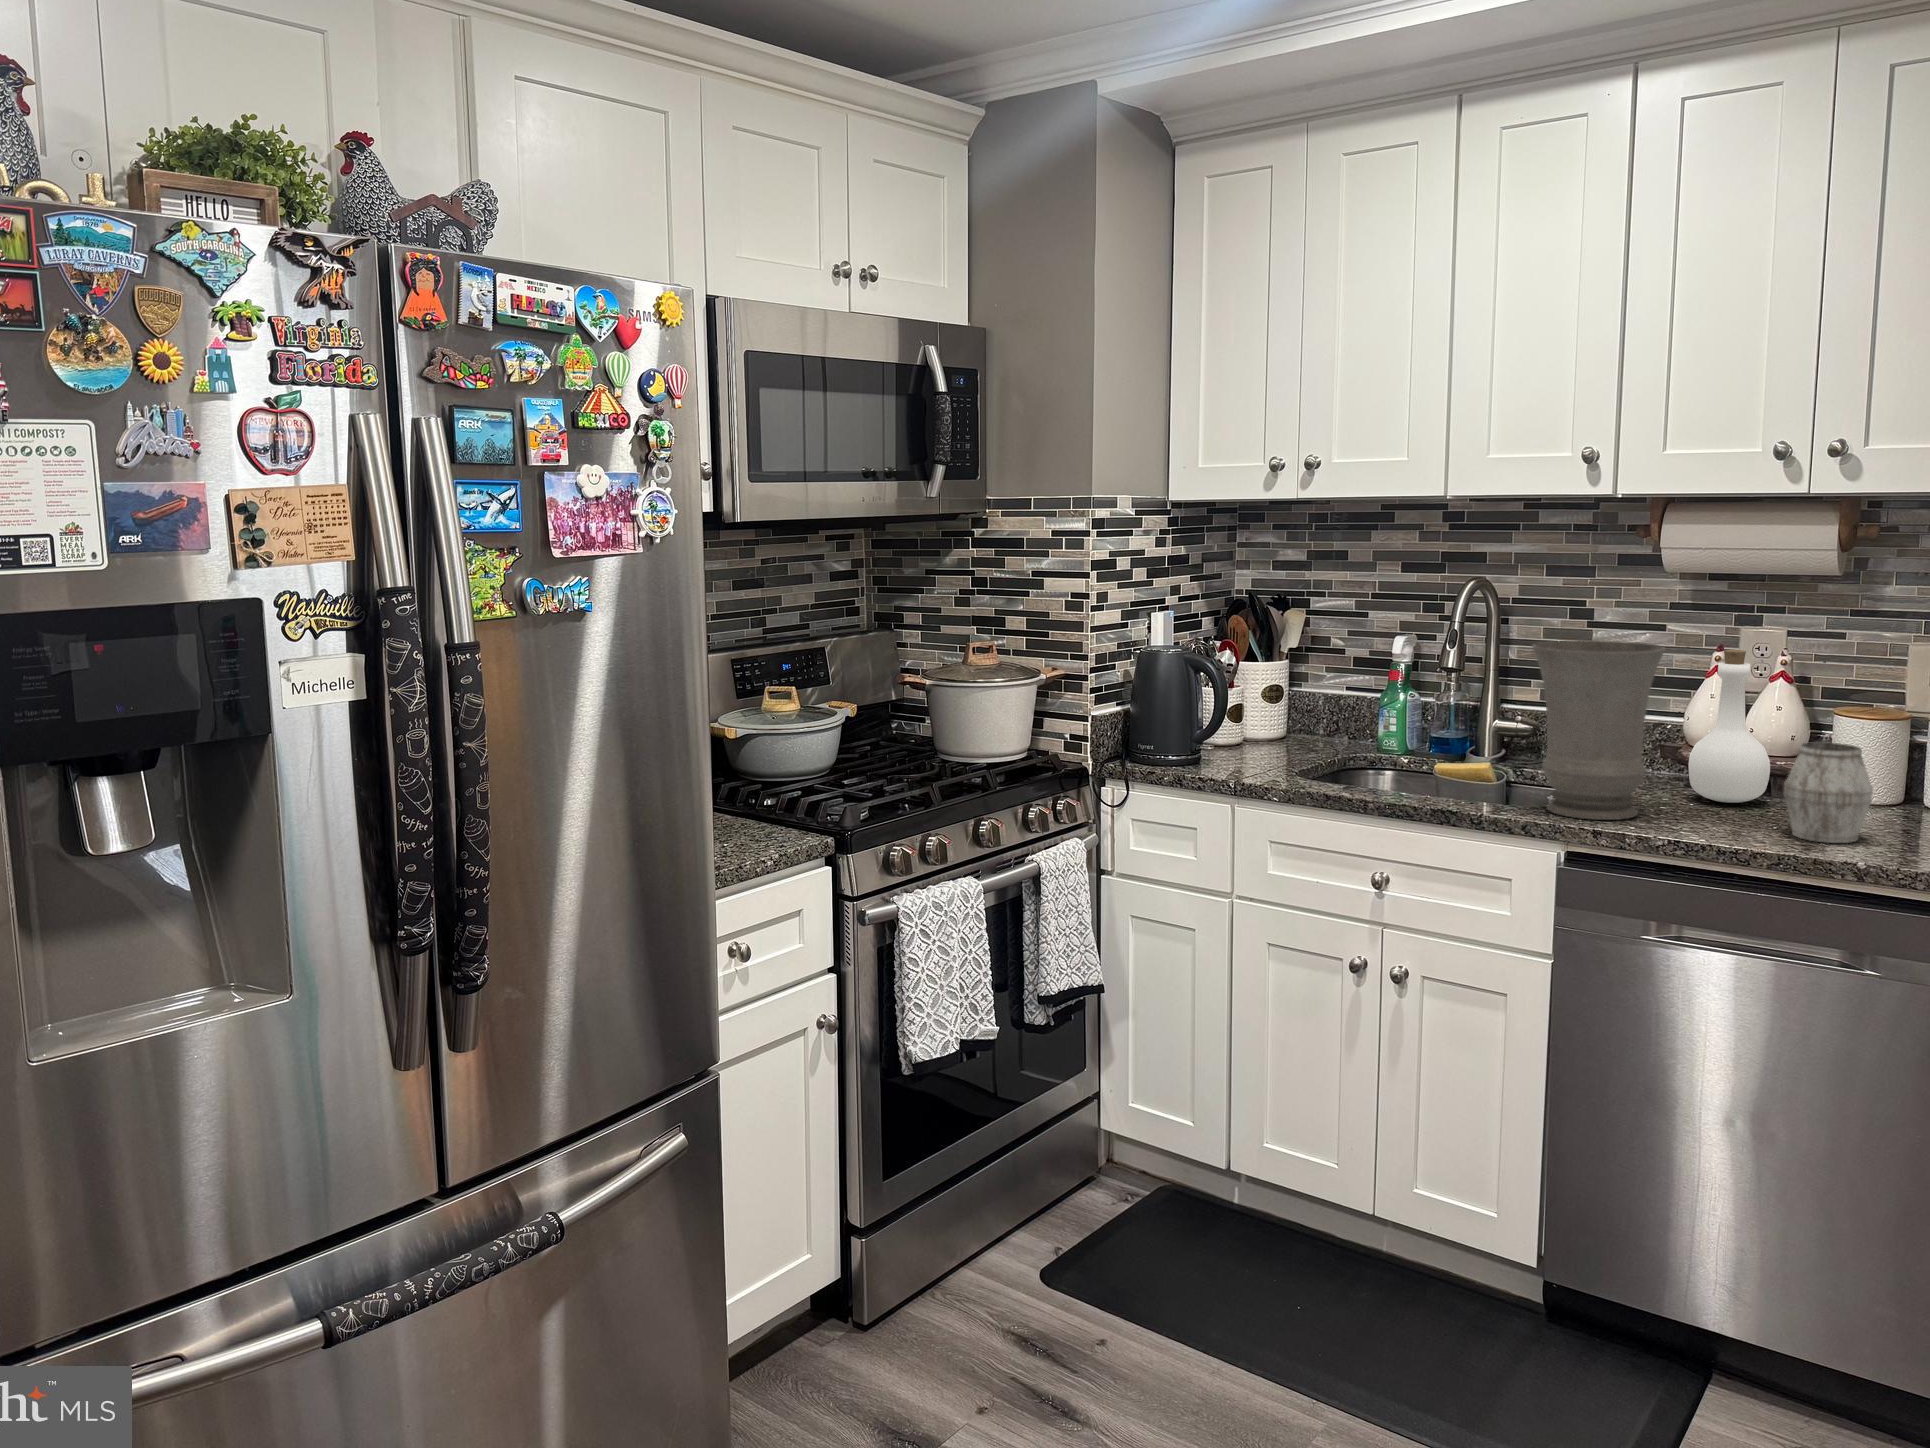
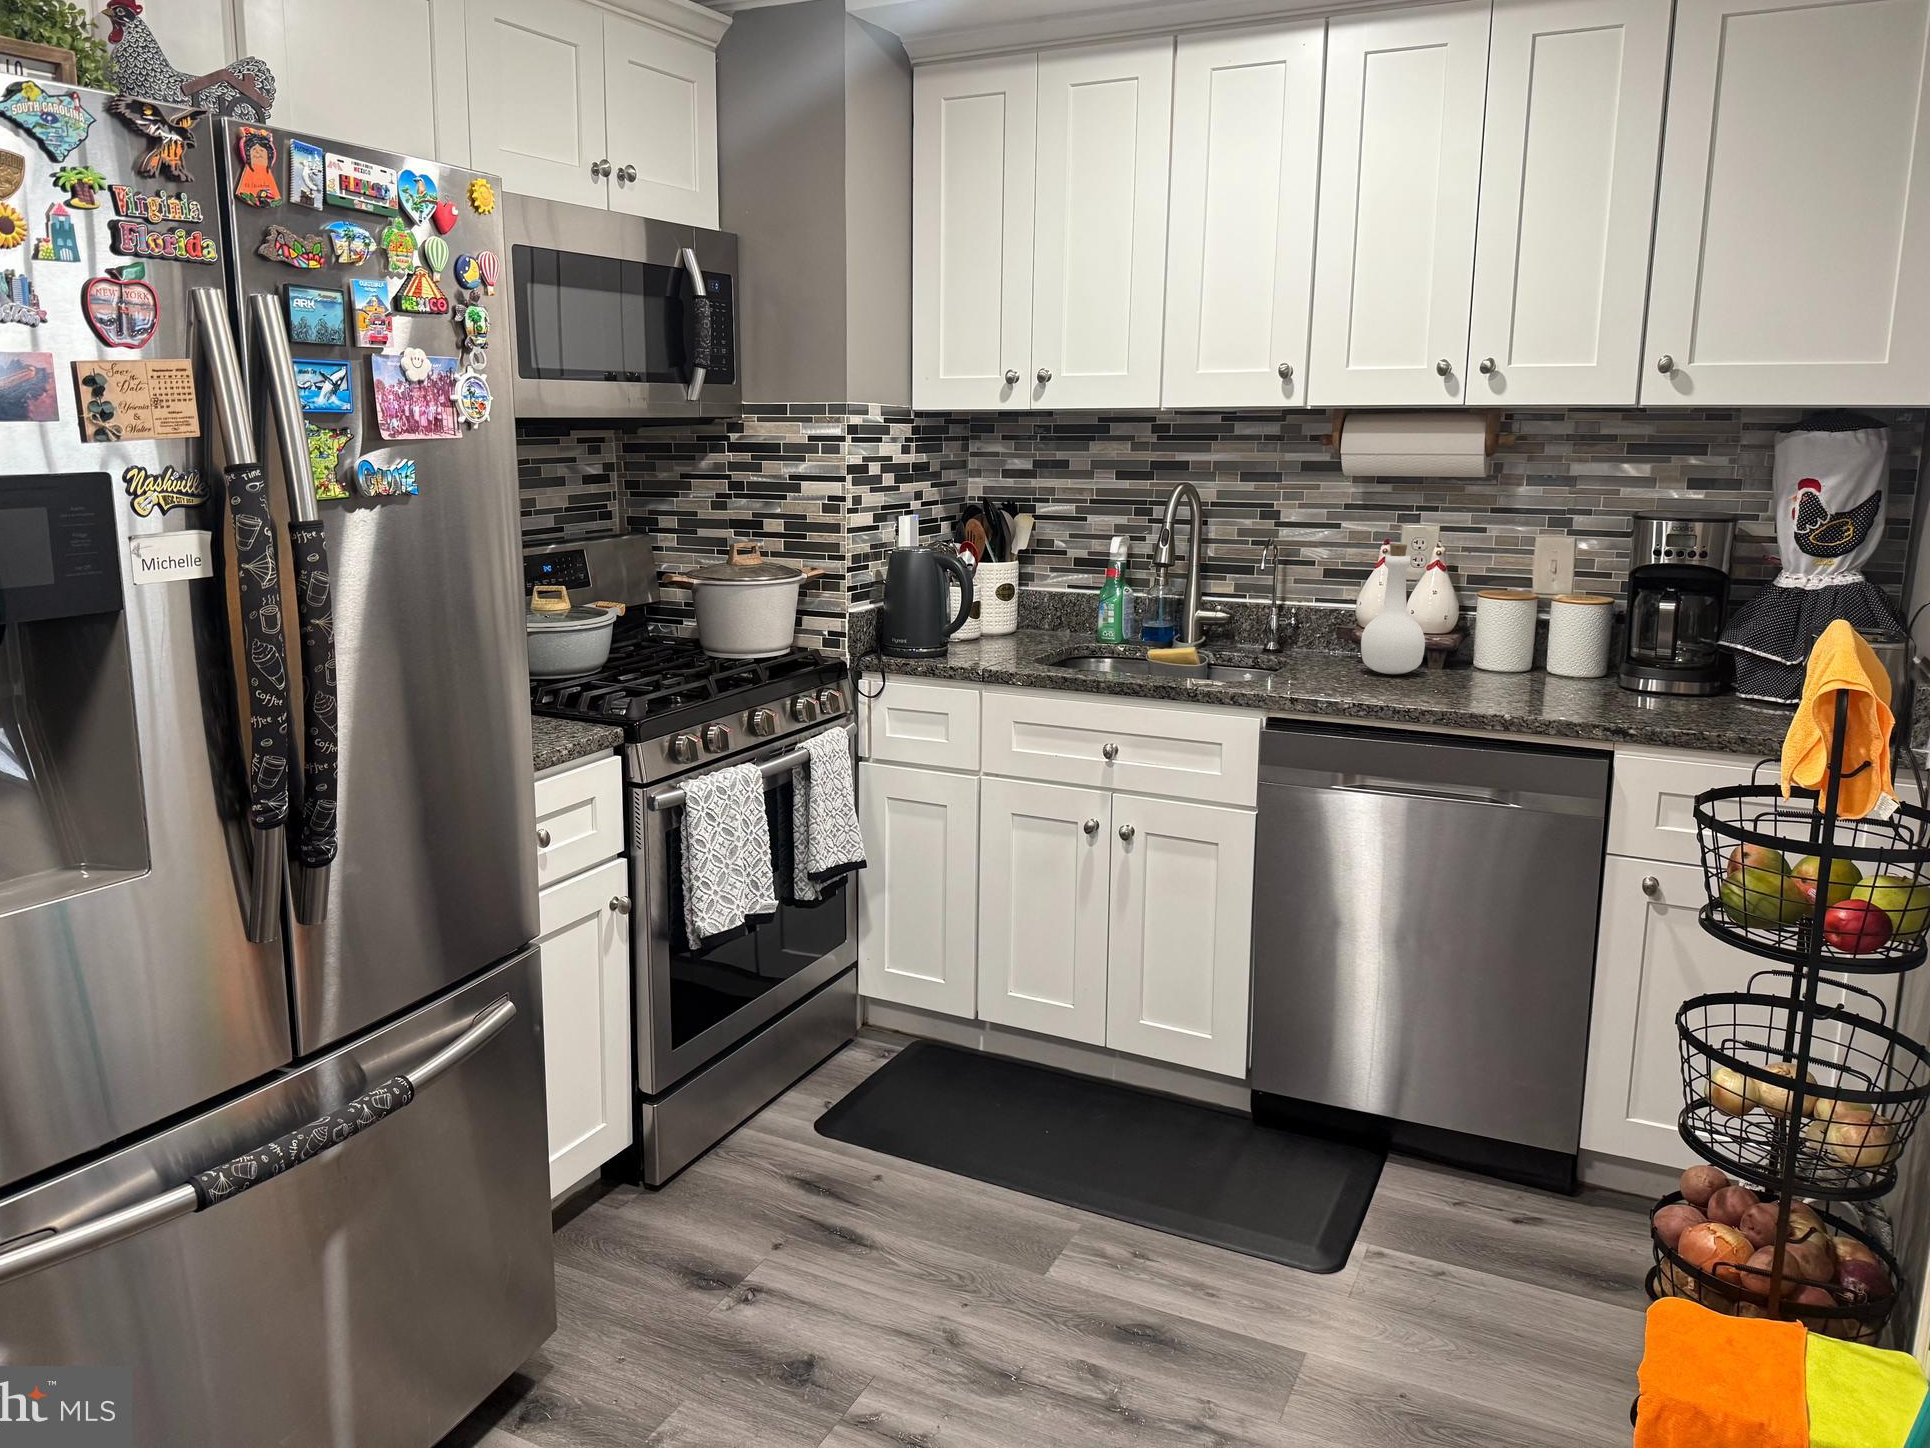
vase: present [1532,640,1665,820] -> none [1240,536,1348,690]
mug: present [1783,742,1873,843] -> none [1440,619,1508,702]

